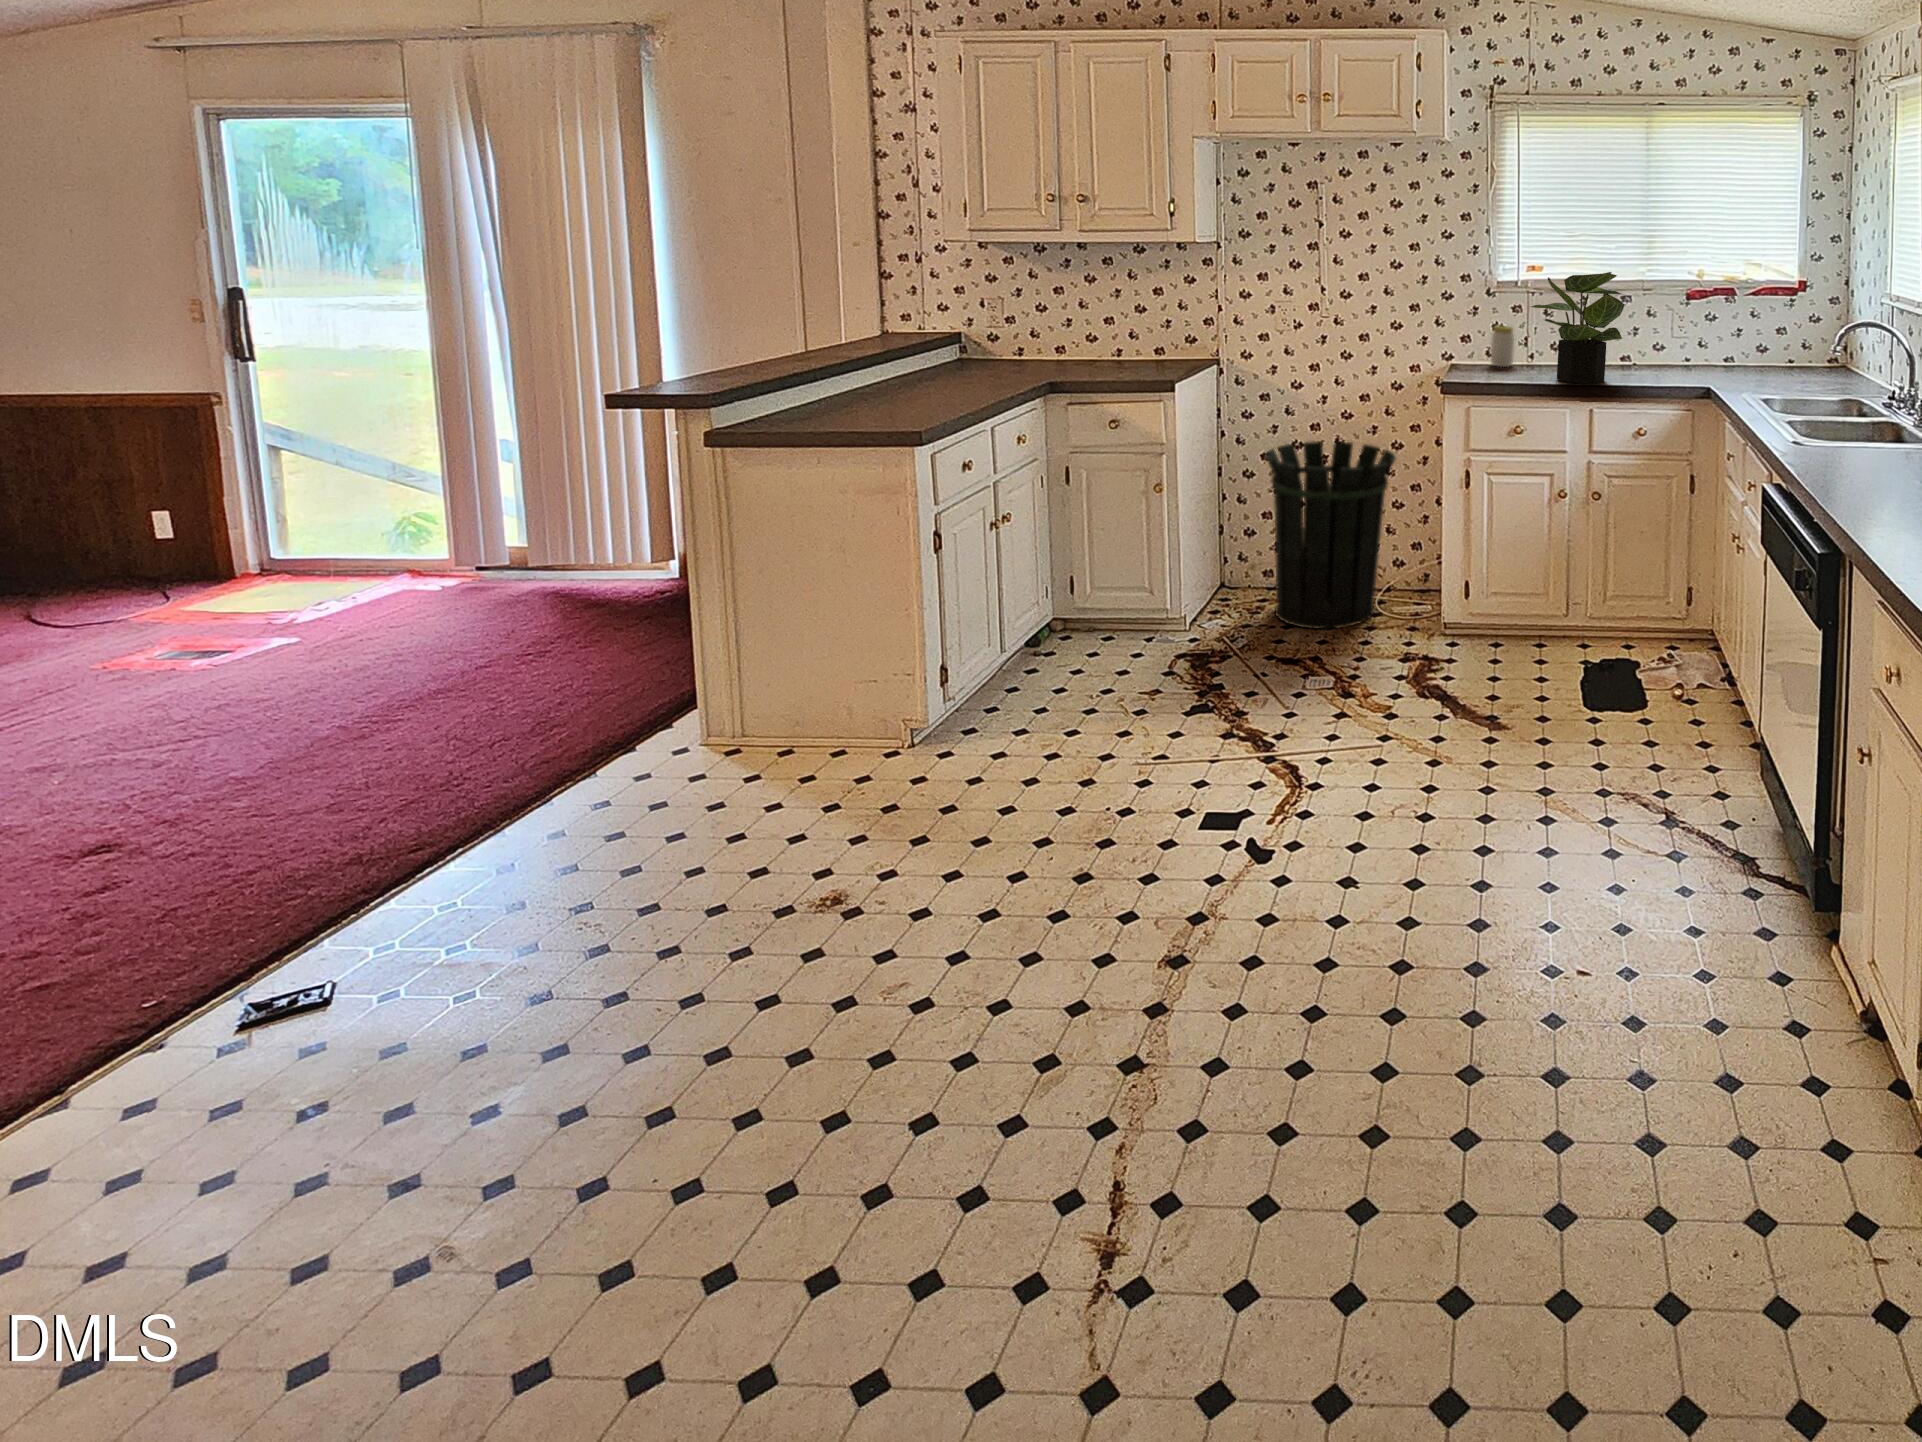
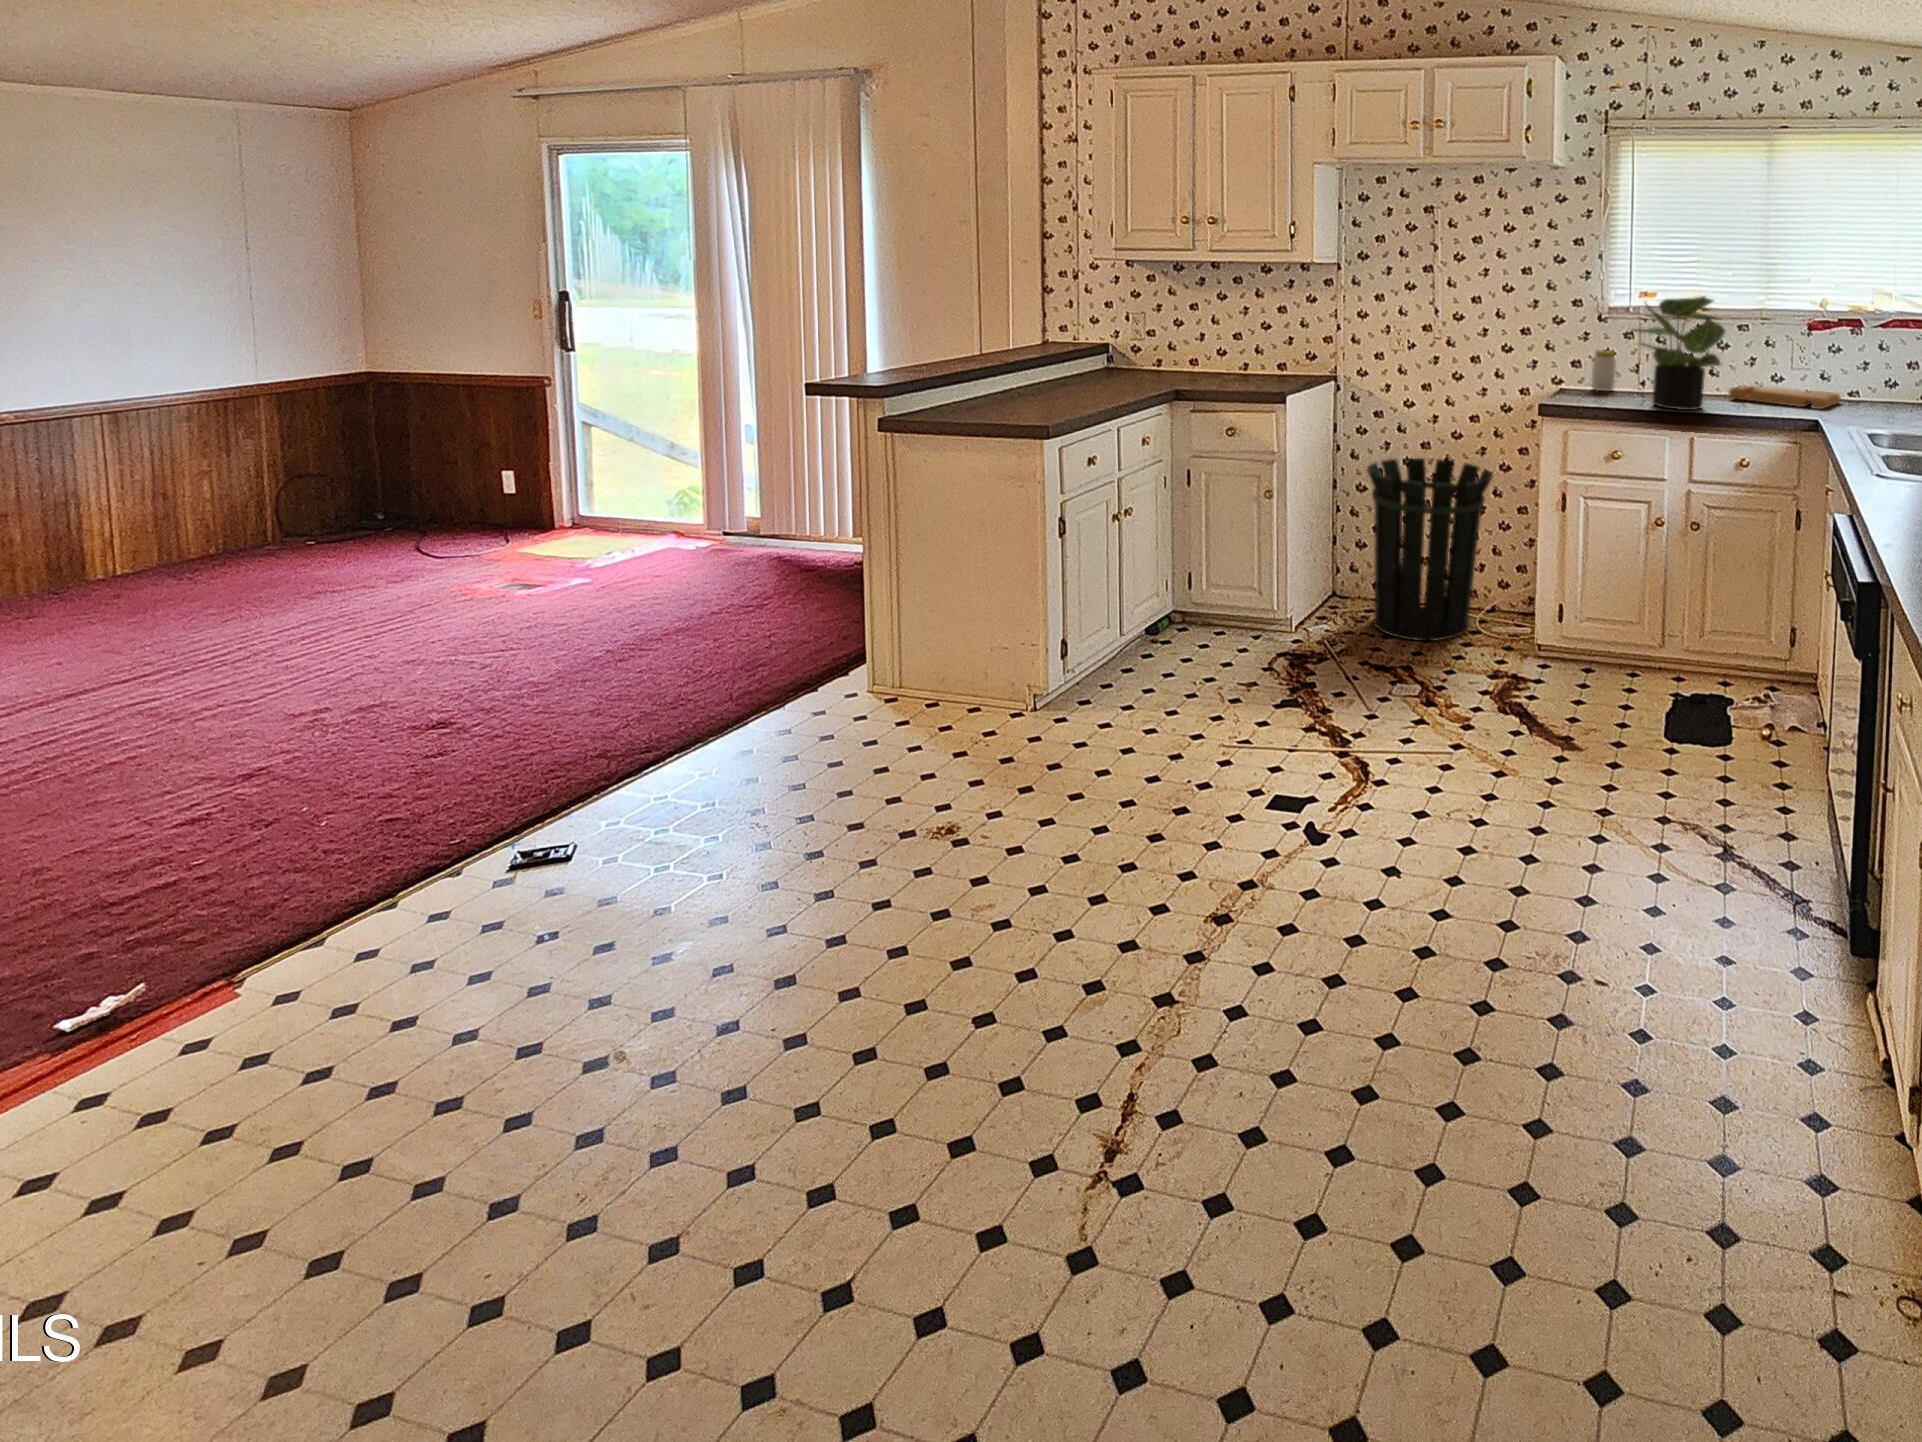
cutting board: none [1623,354,1725,378] -> present [1729,385,1841,409]

